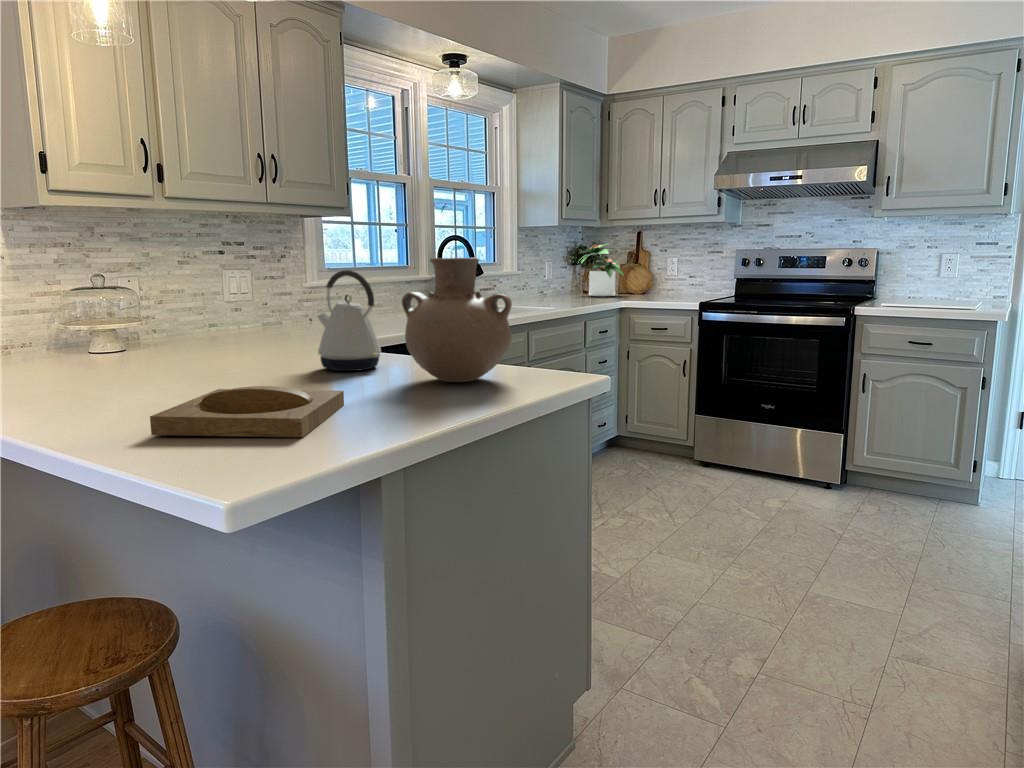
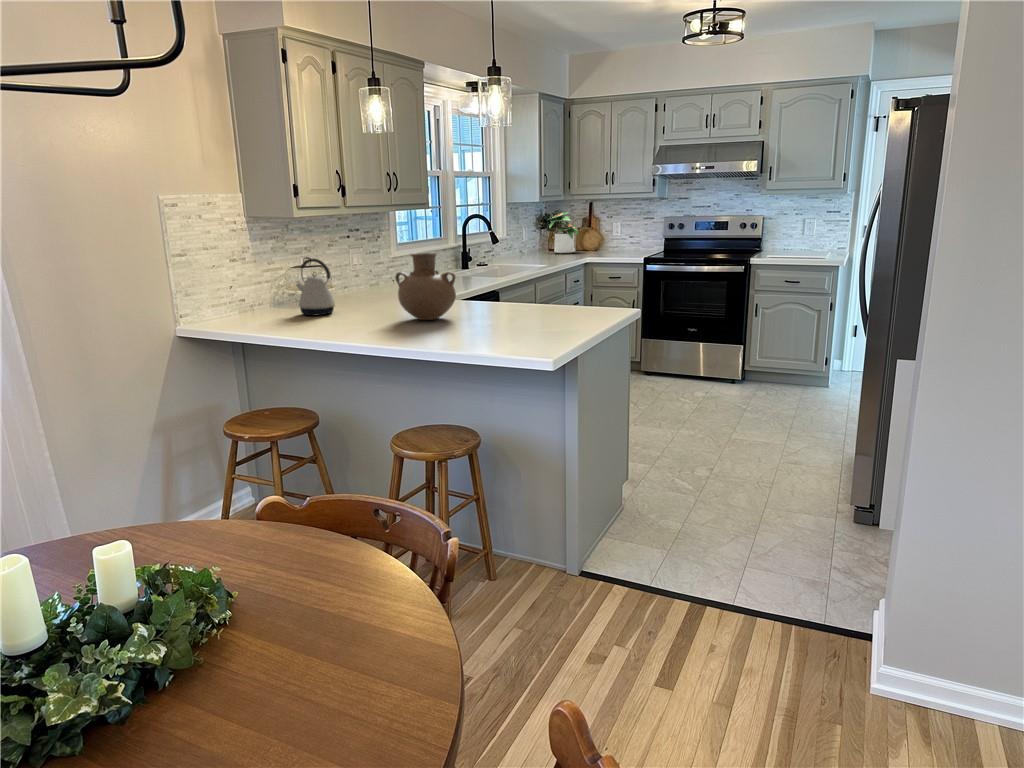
vase: present [402,258,512,382] -> present [395,253,456,320]
kettle: present [318,270,381,371] -> present [296,258,335,315]
tray: present [150,386,344,437] -> none [471,320,545,342]

